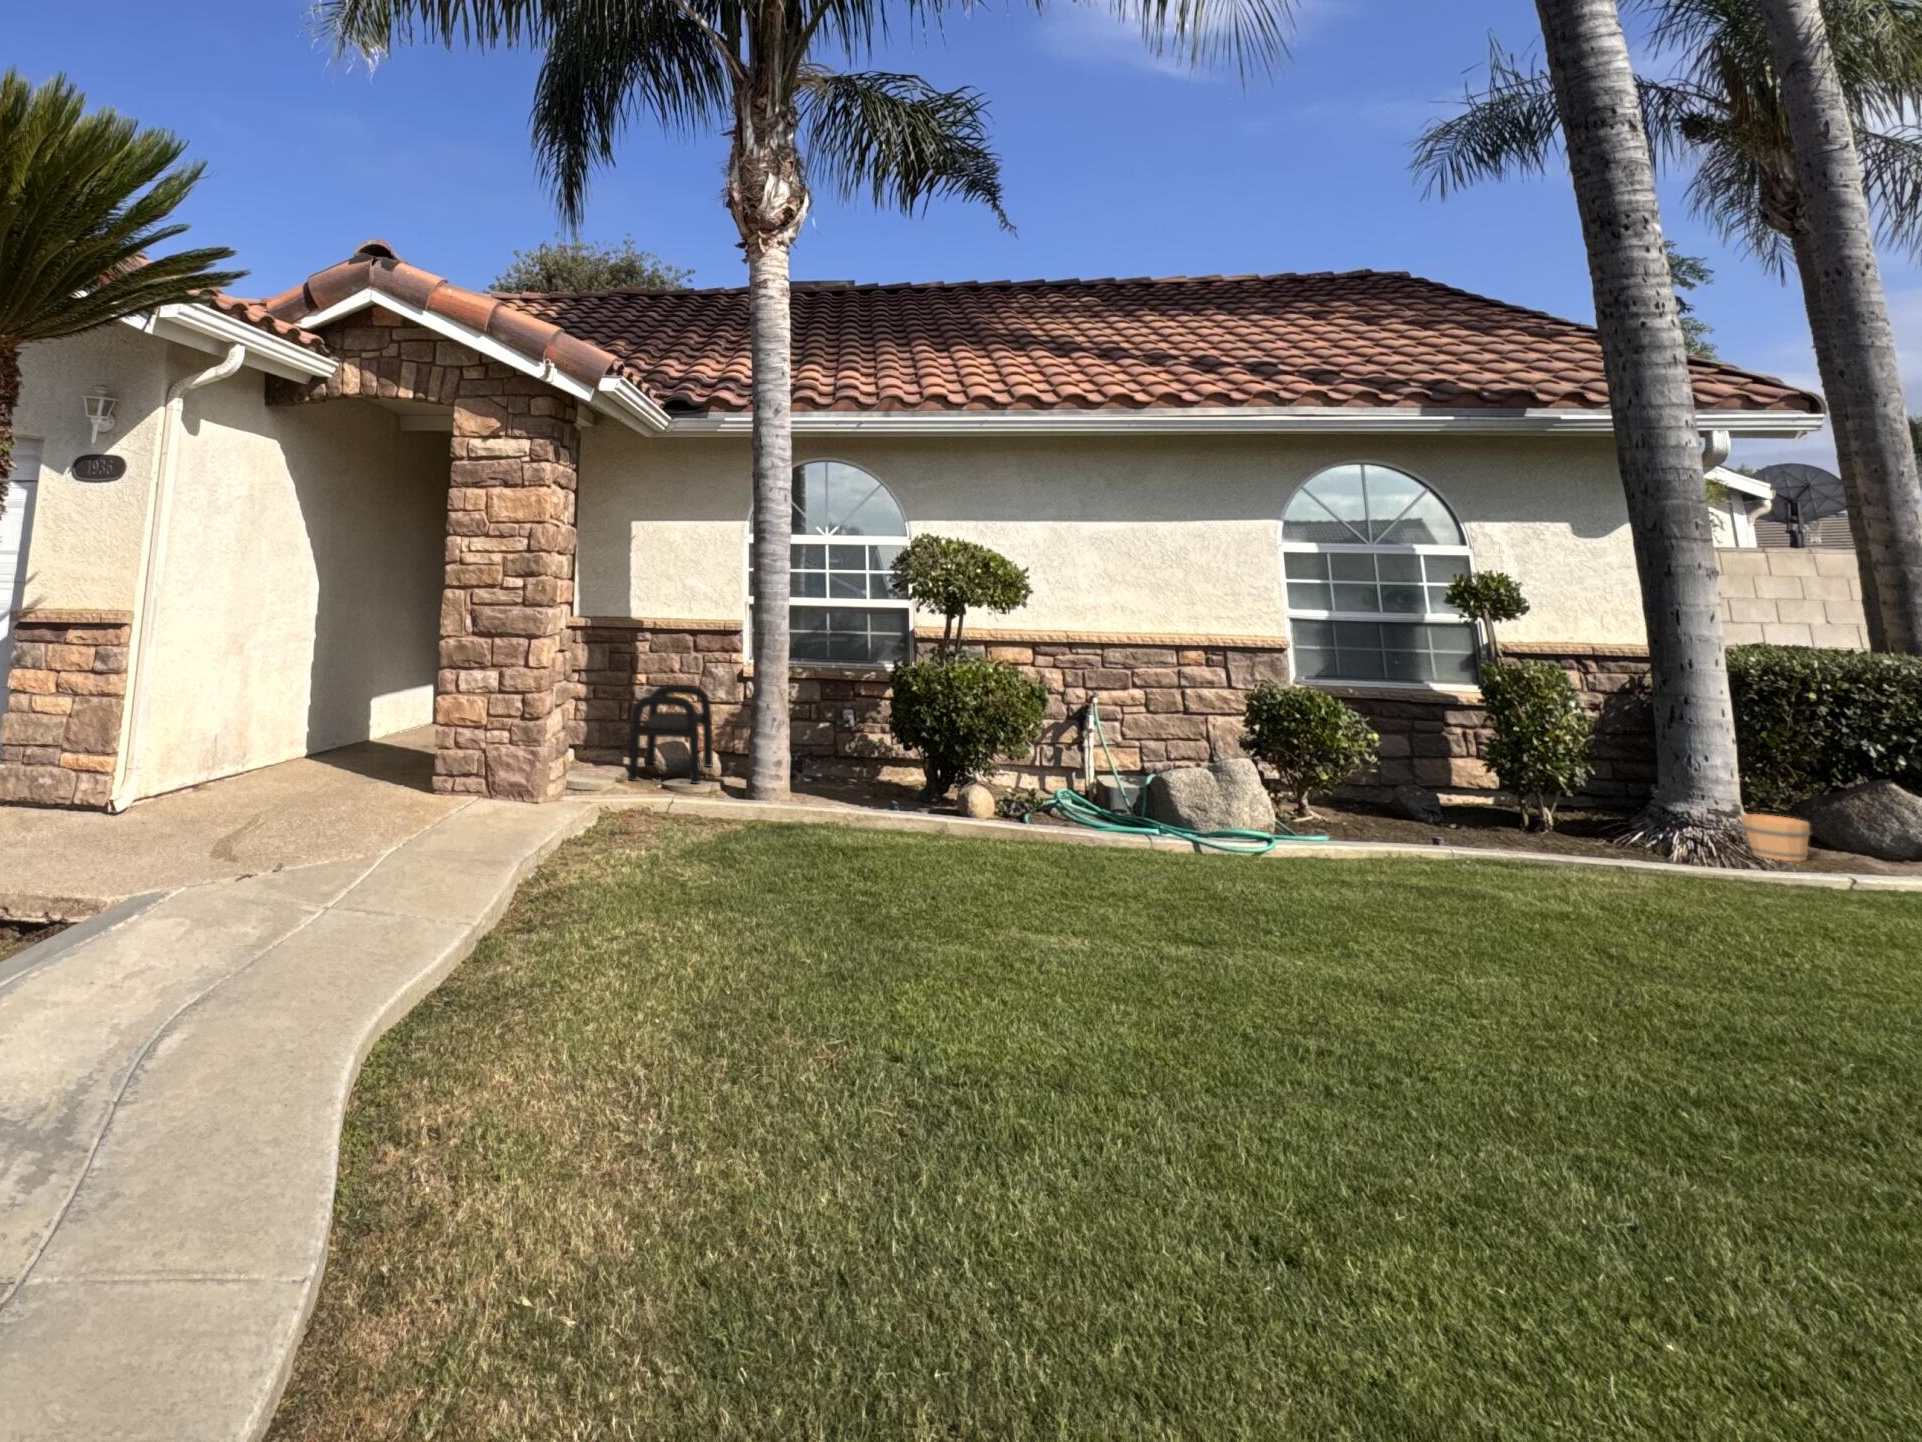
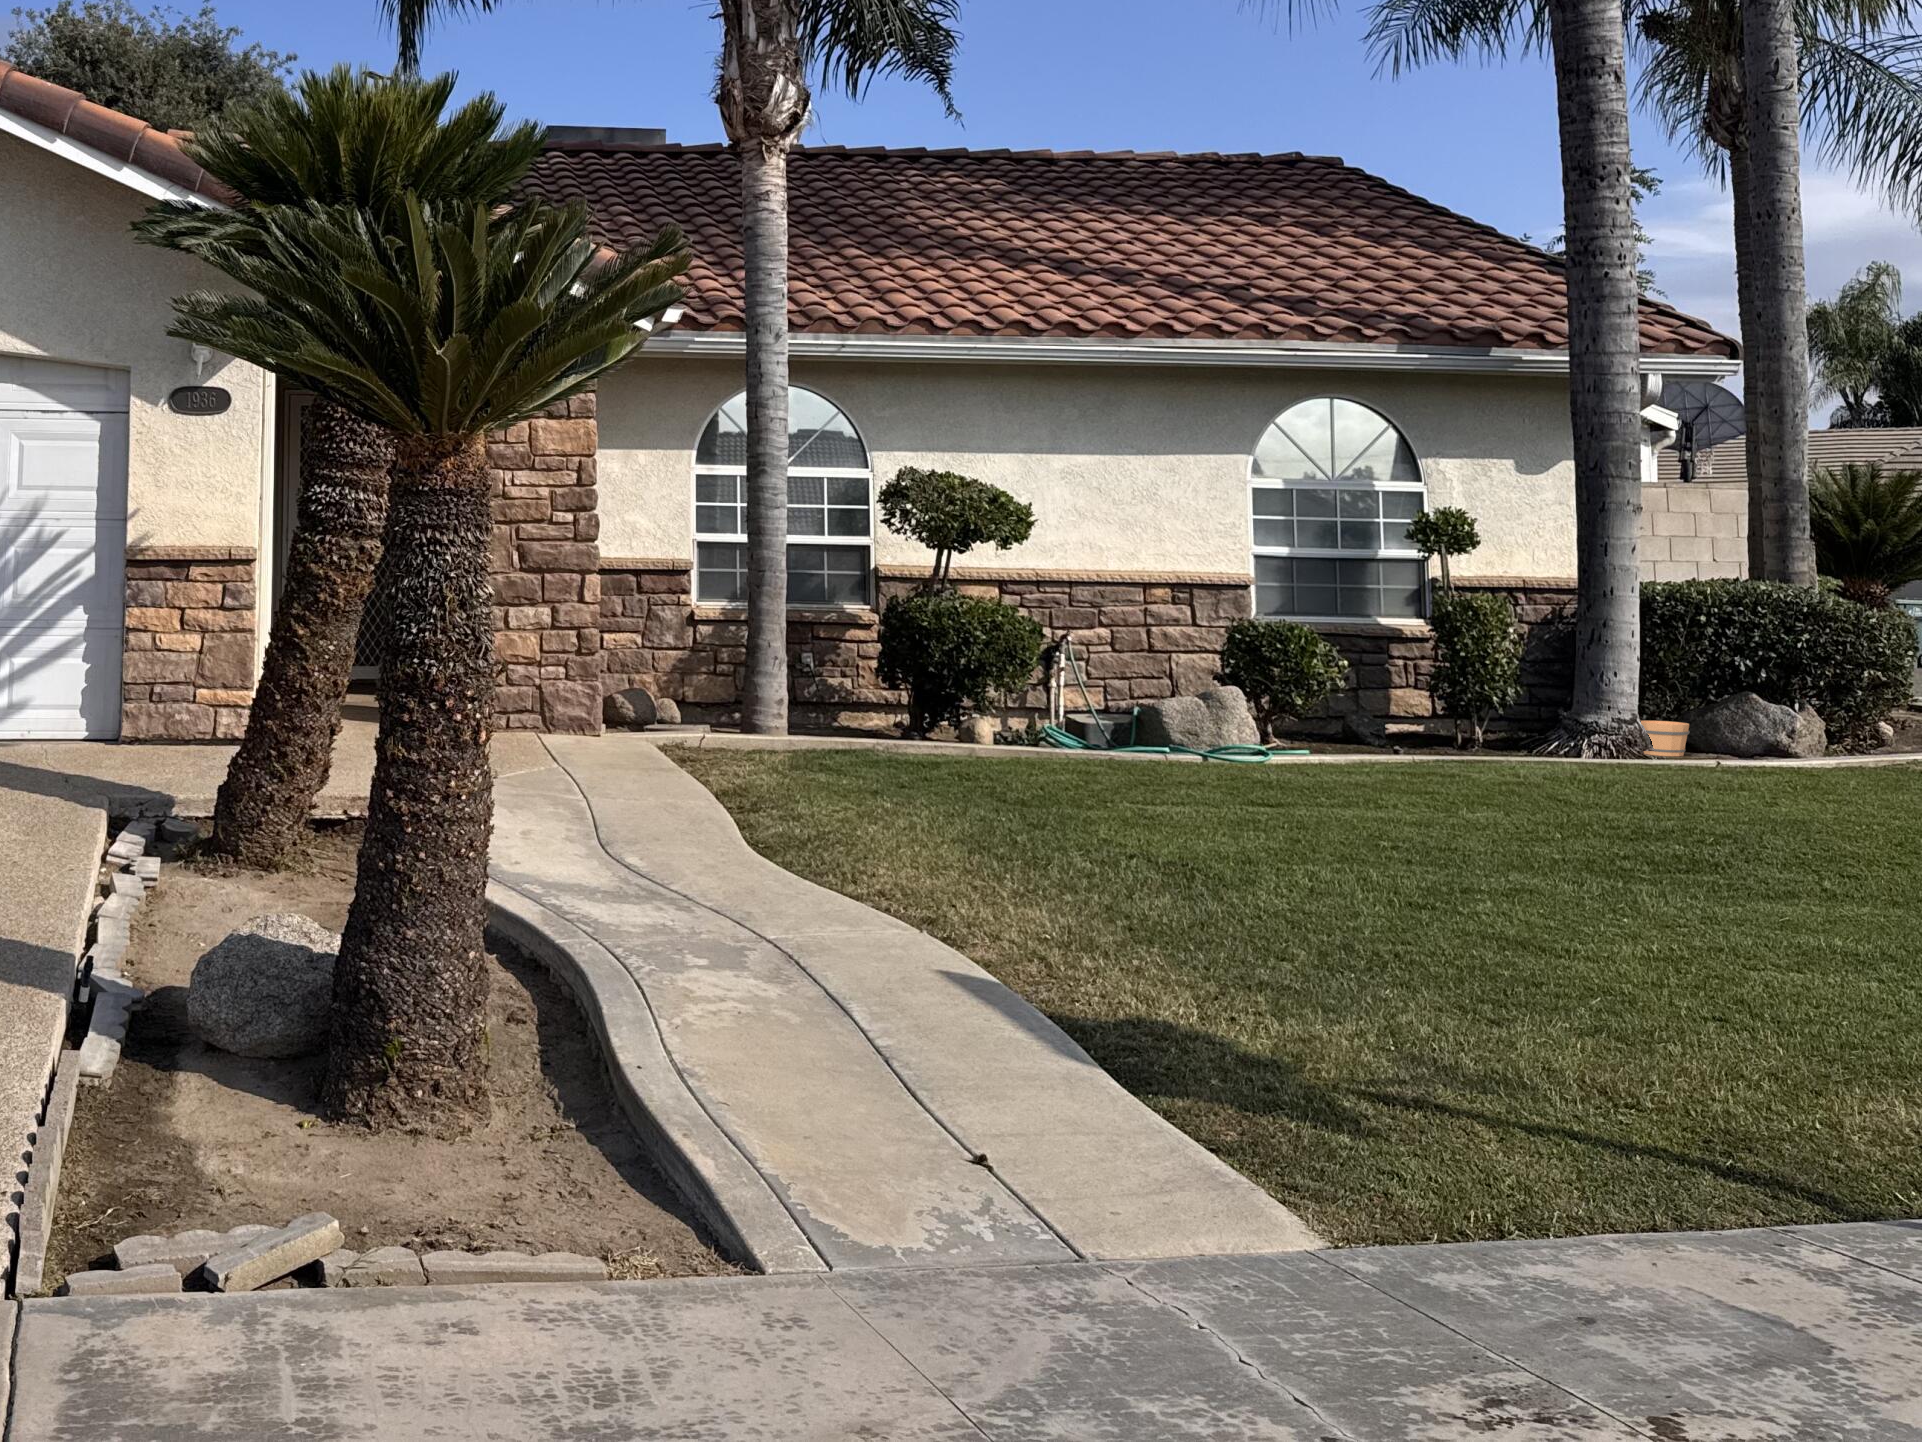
bench: present [628,685,713,784] -> none [592,631,688,731]

